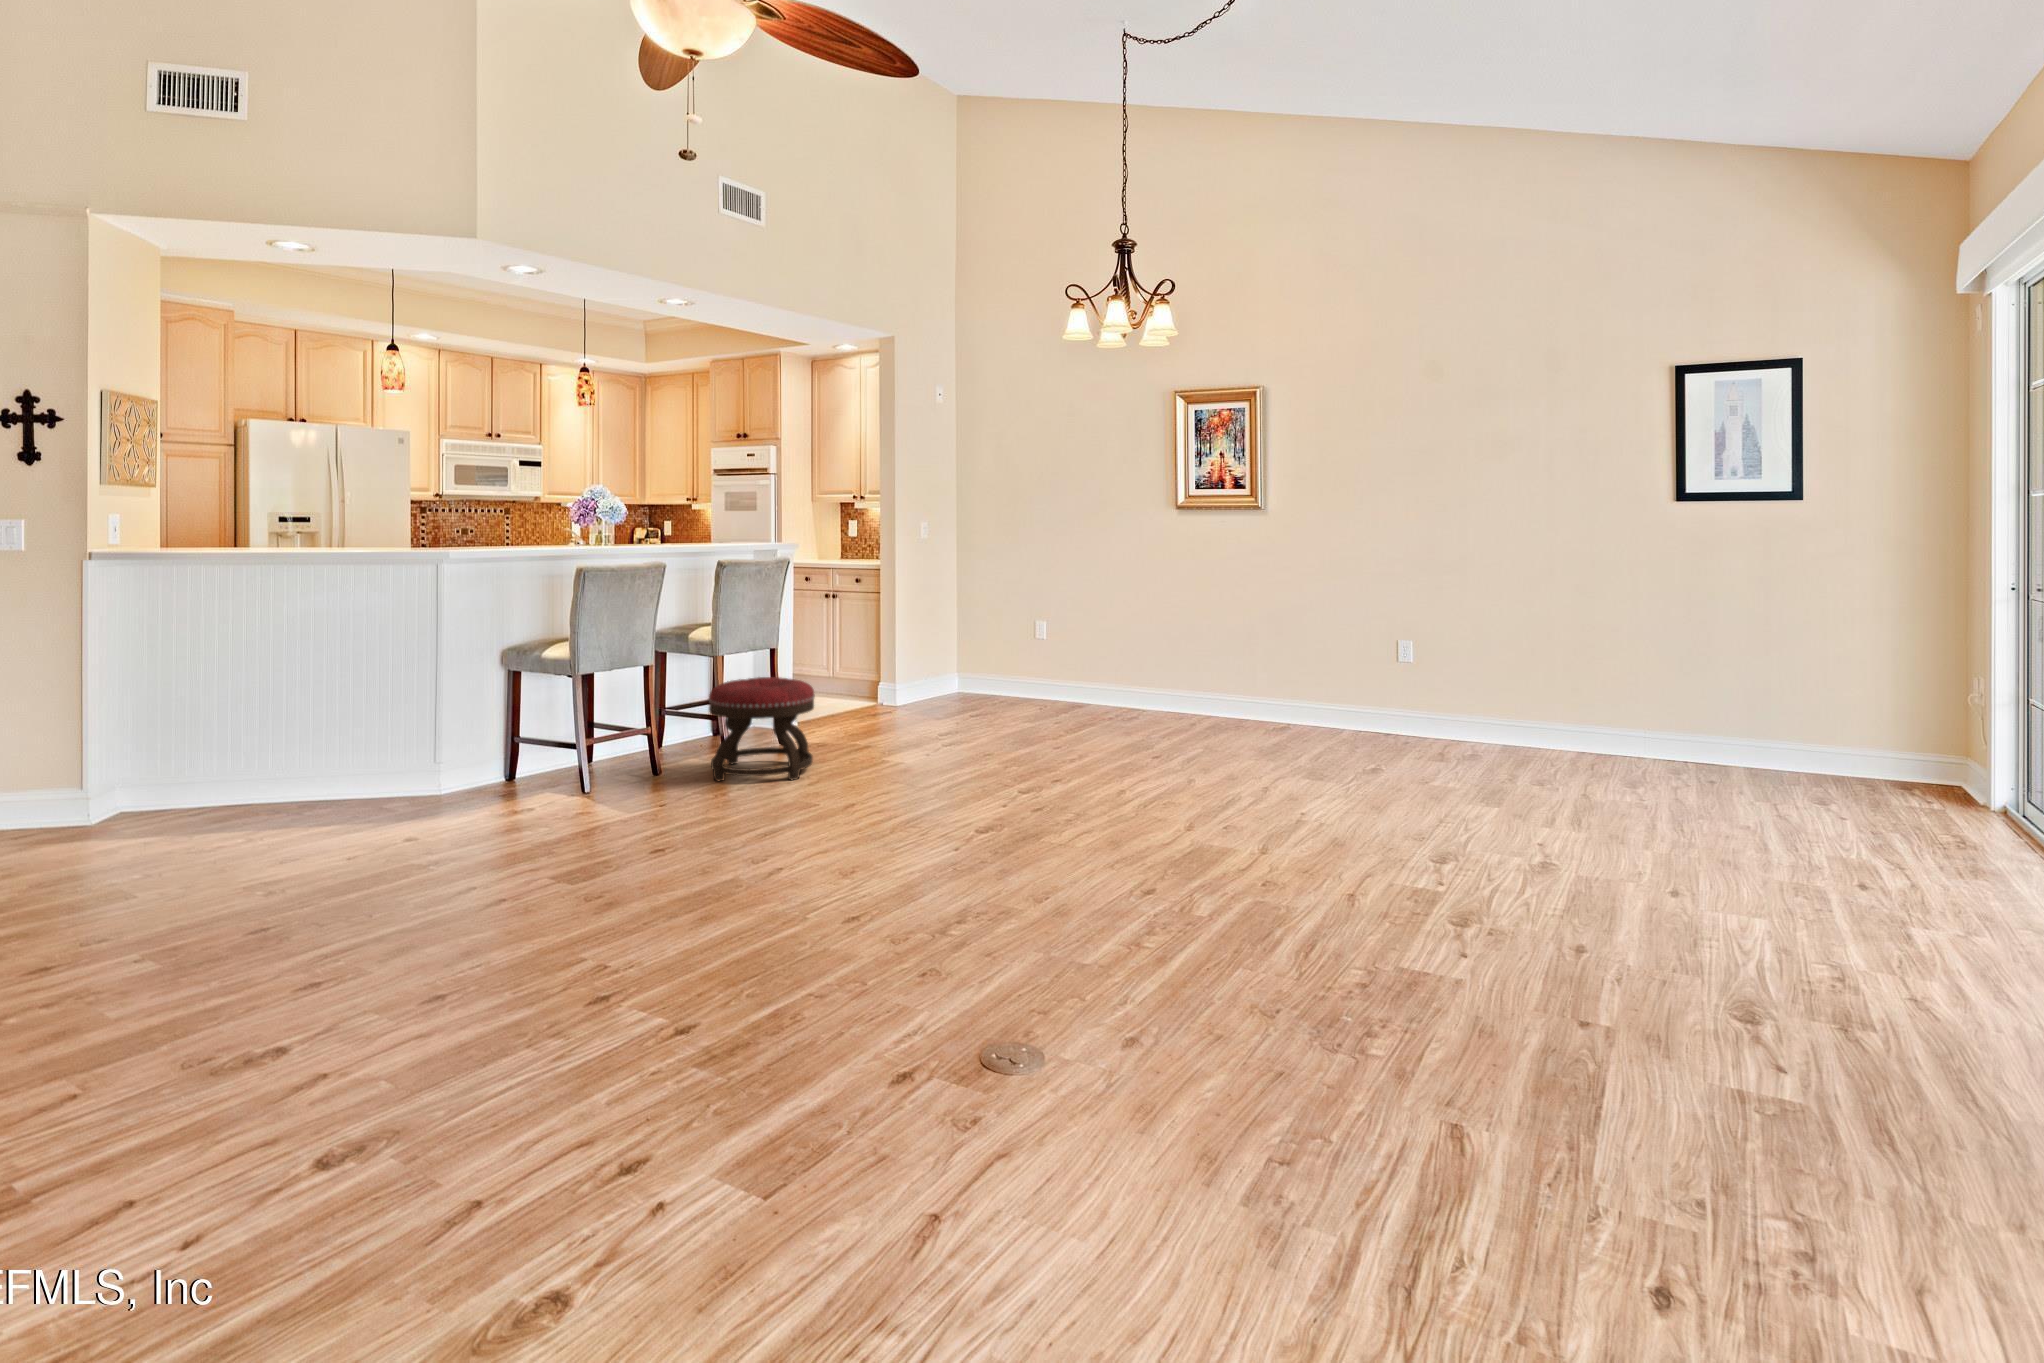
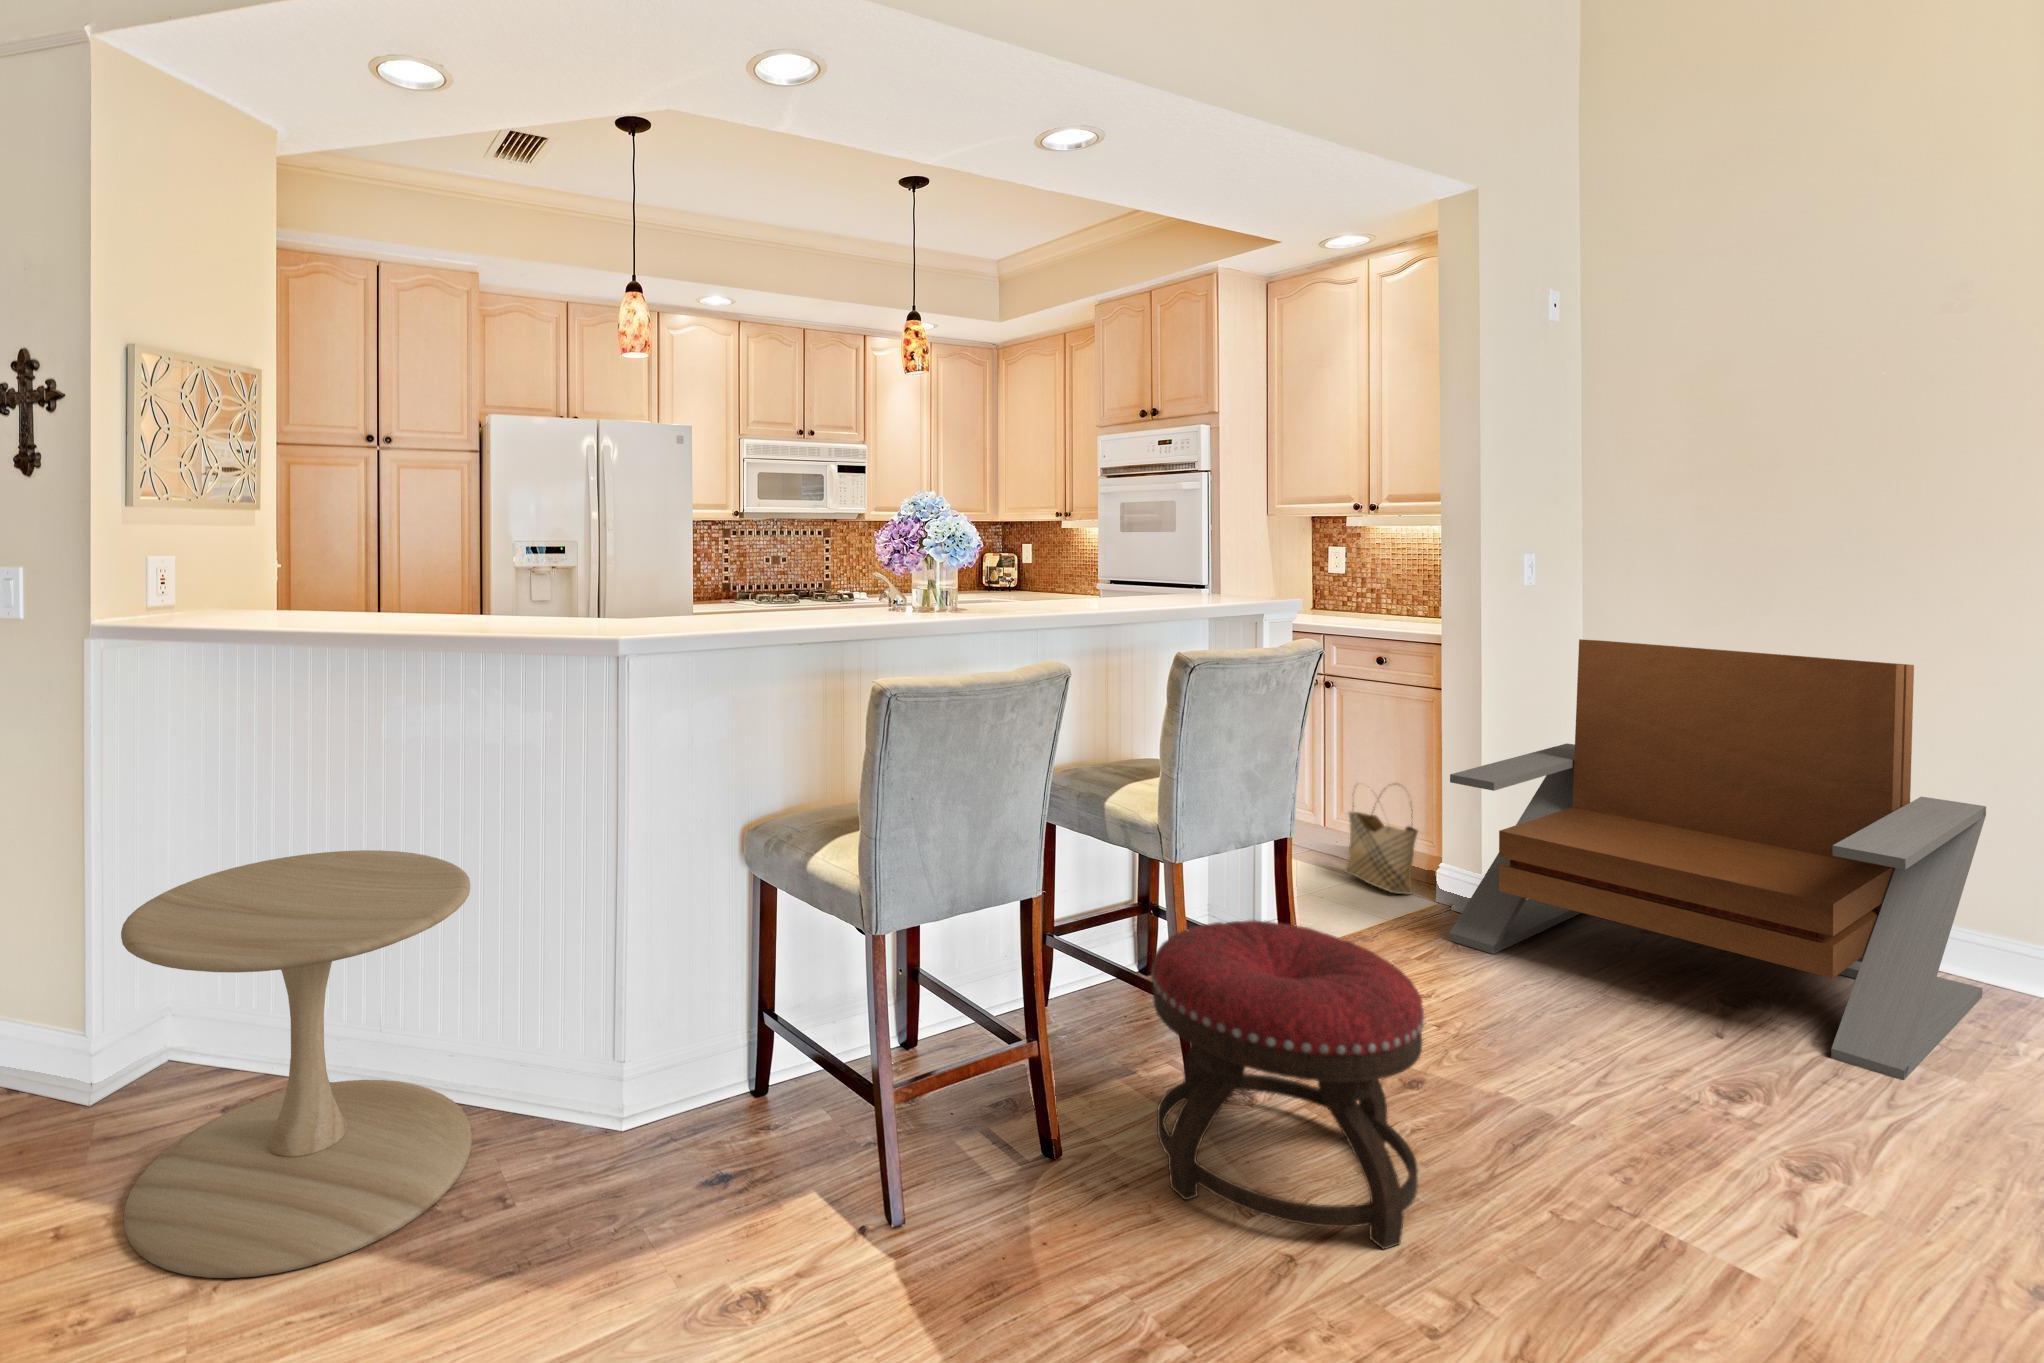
lounge chair: none [877,565,1080,730] -> present [1449,639,1986,1080]
woven basket: none [841,647,874,704] -> present [1345,788,1418,894]
side table: none [170,676,365,849] -> present [121,850,472,1278]

